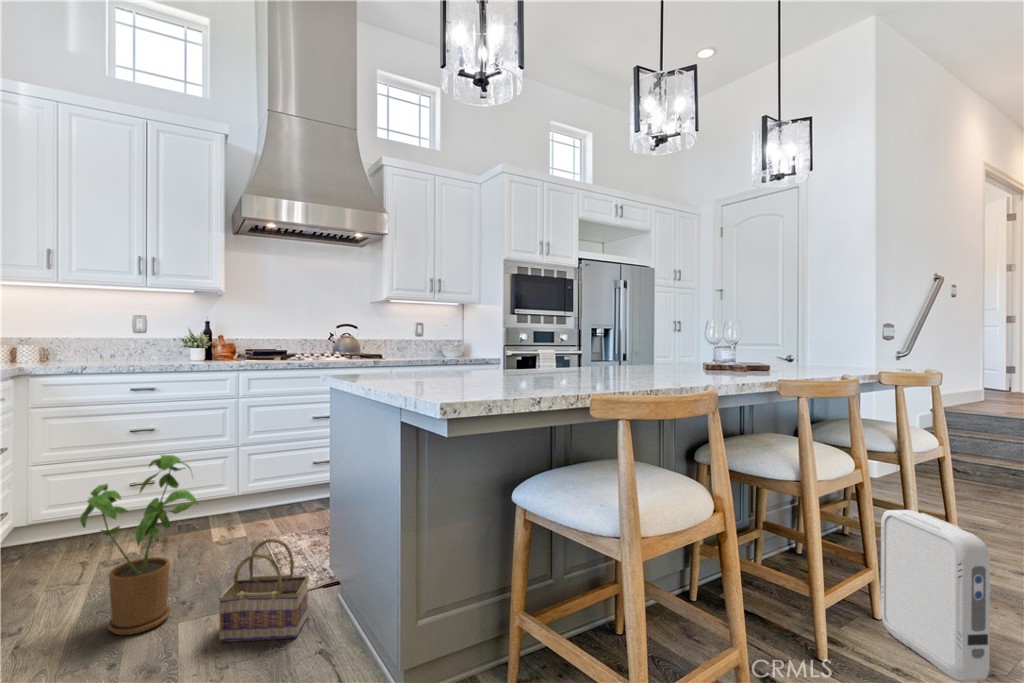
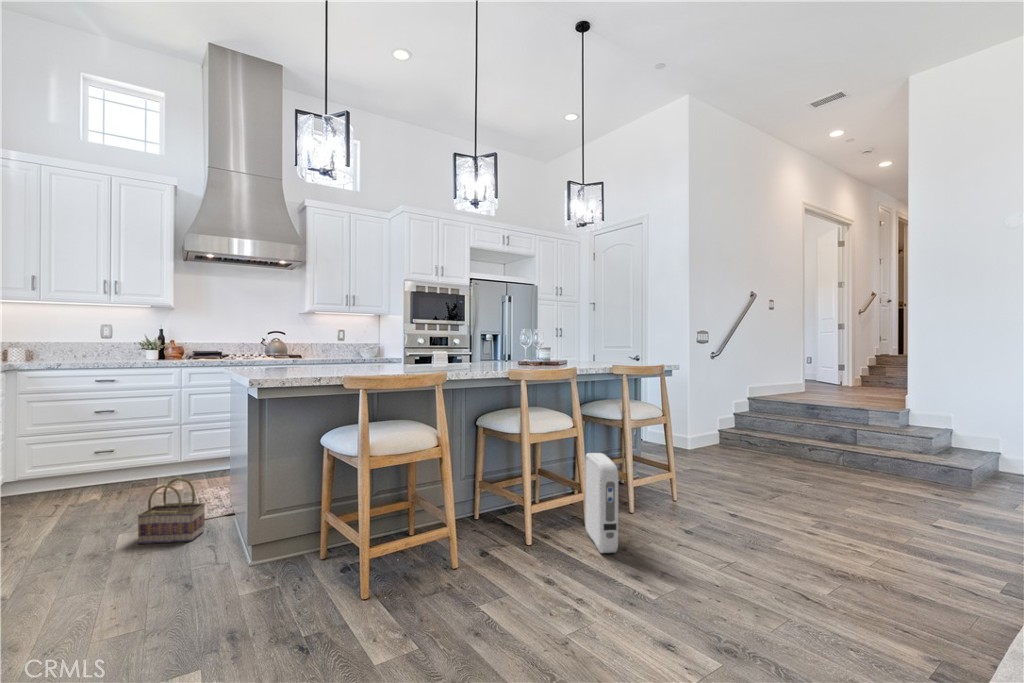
house plant: present [80,455,198,635] -> none [44,422,129,542]

